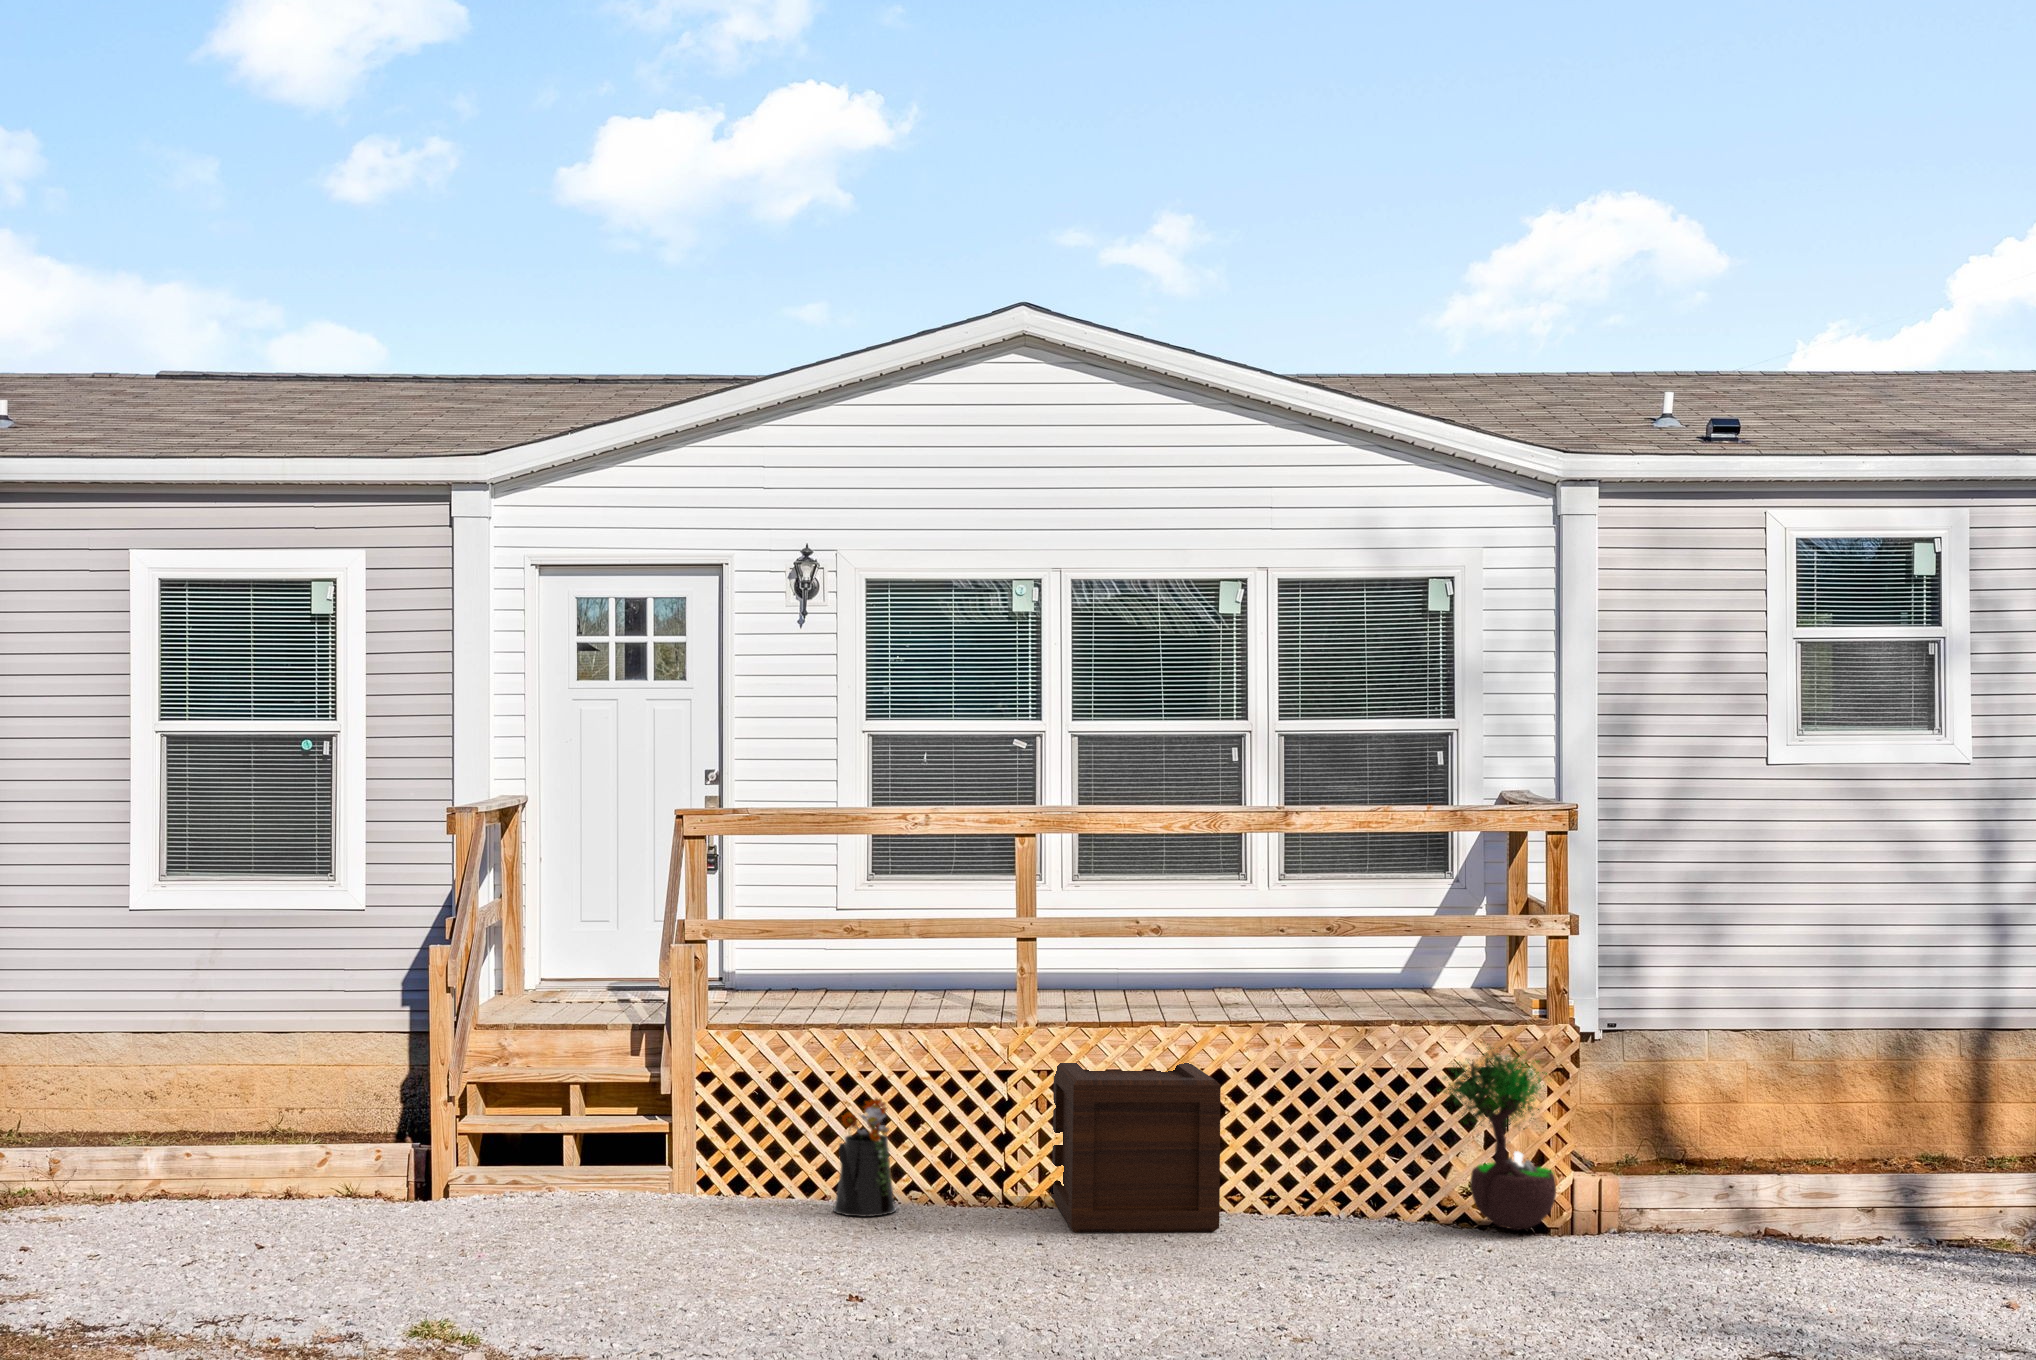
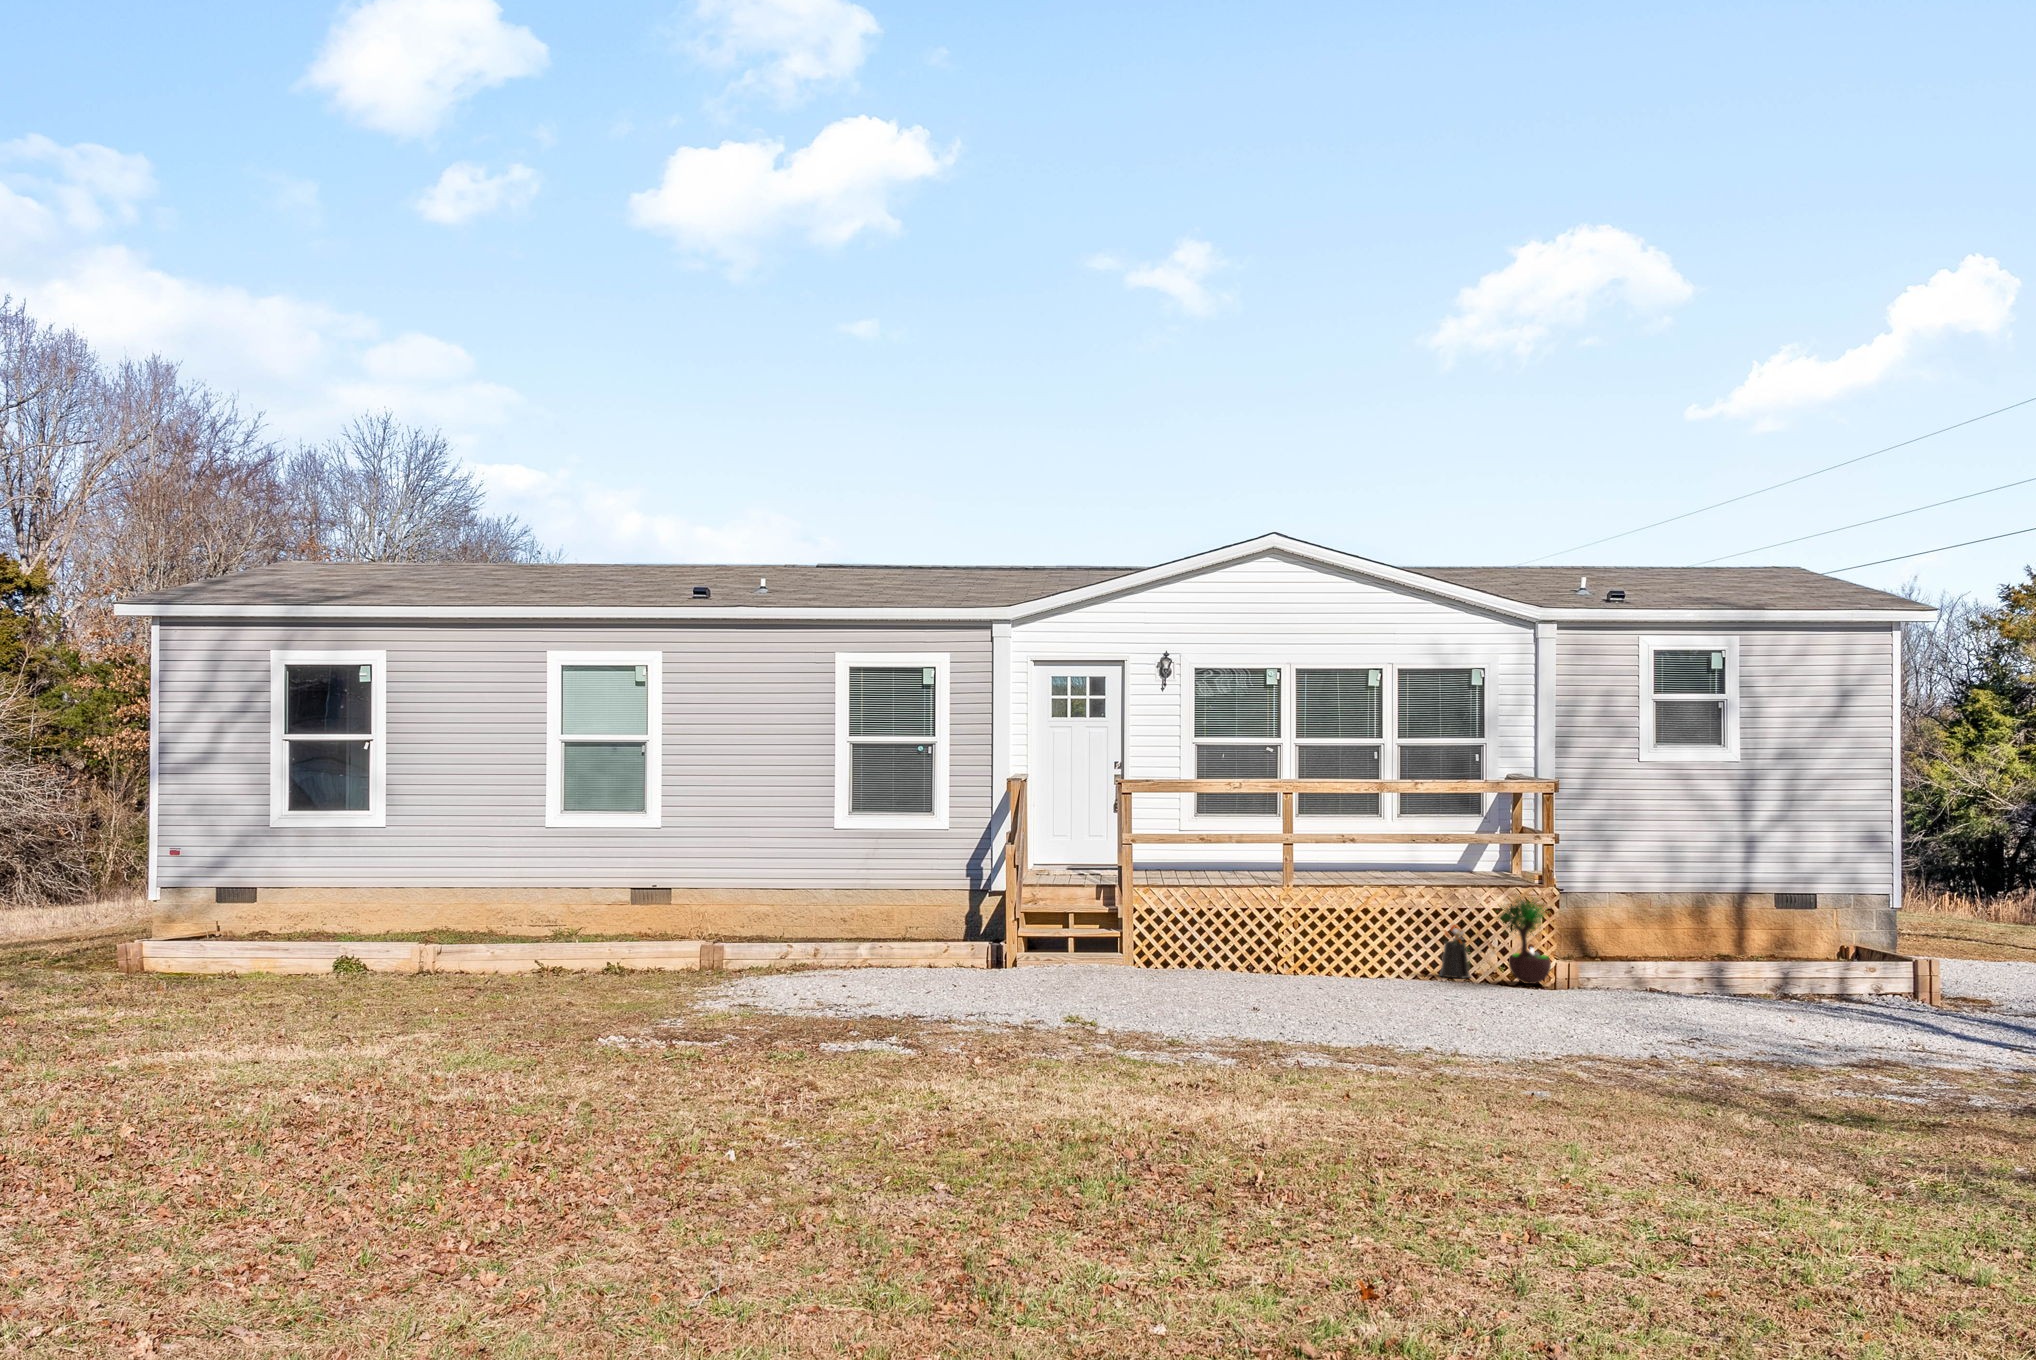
wooden crate: present [1052,1063,1221,1233] -> none [1301,904,1390,983]
watering can: present [833,1098,896,1217] -> present [1440,924,1470,978]

